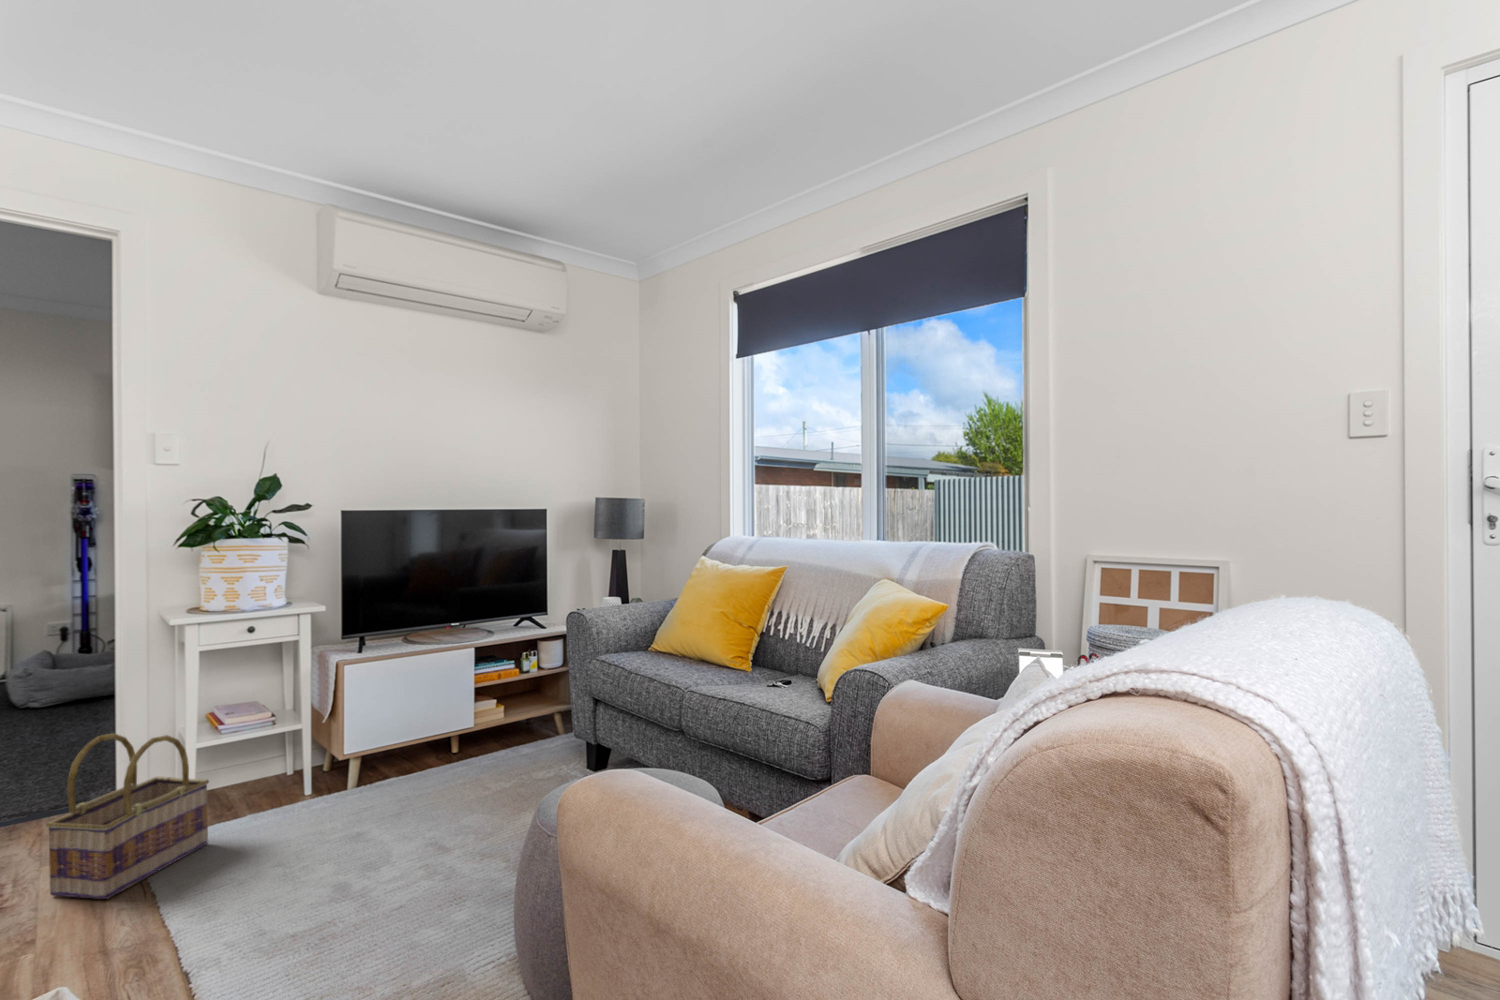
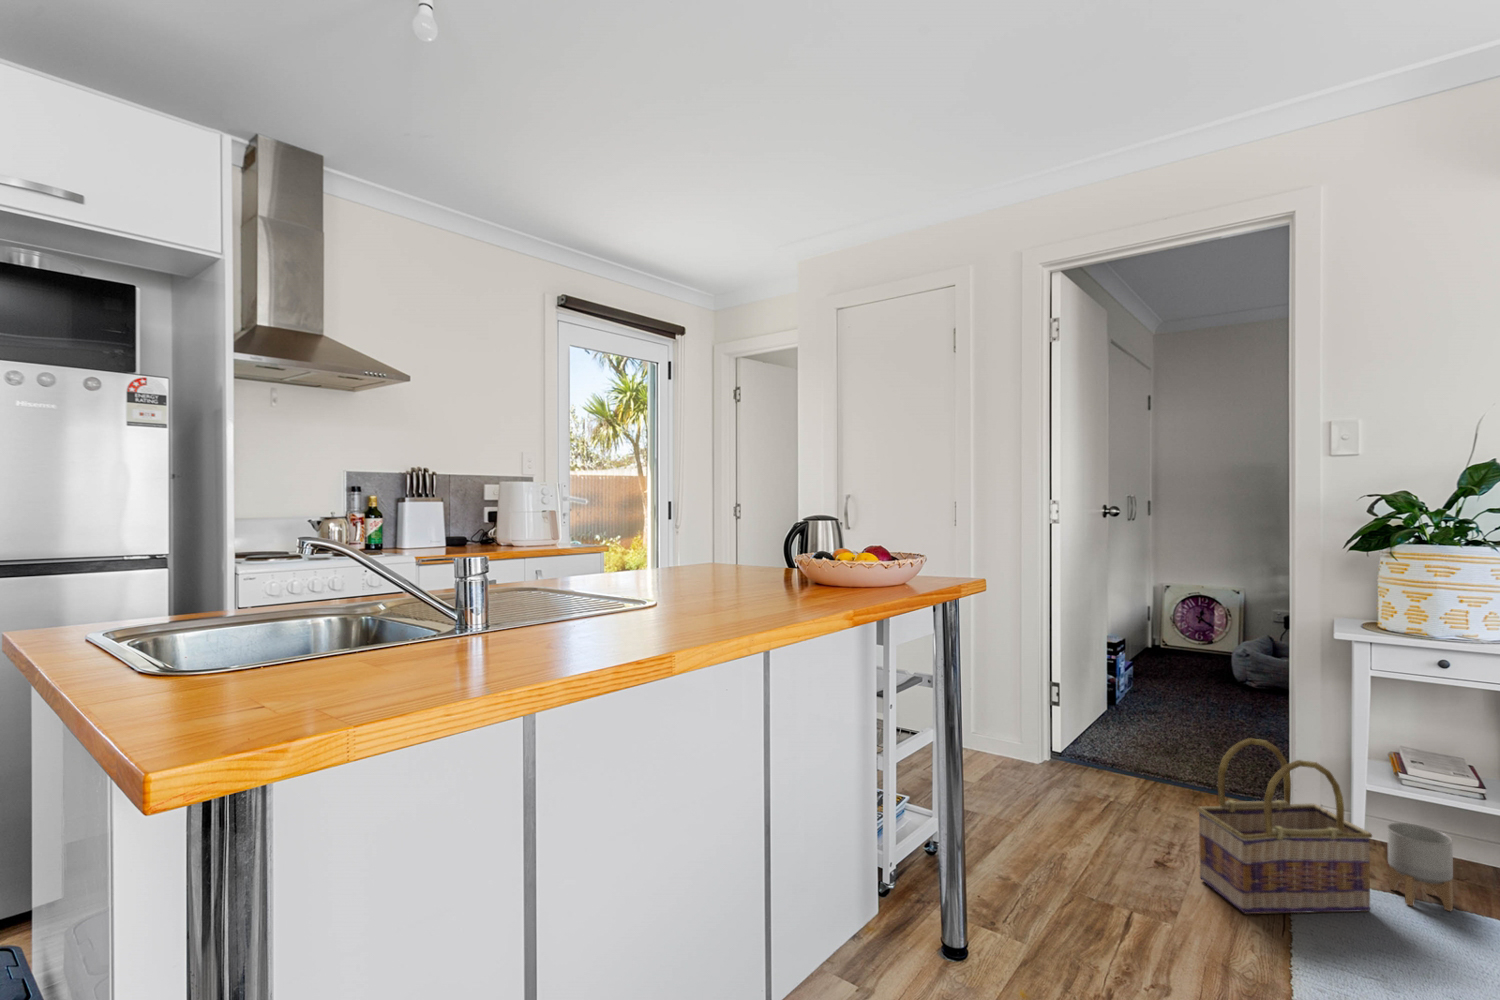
planter: none [215,760,261,826] -> present [1387,823,1453,911]

